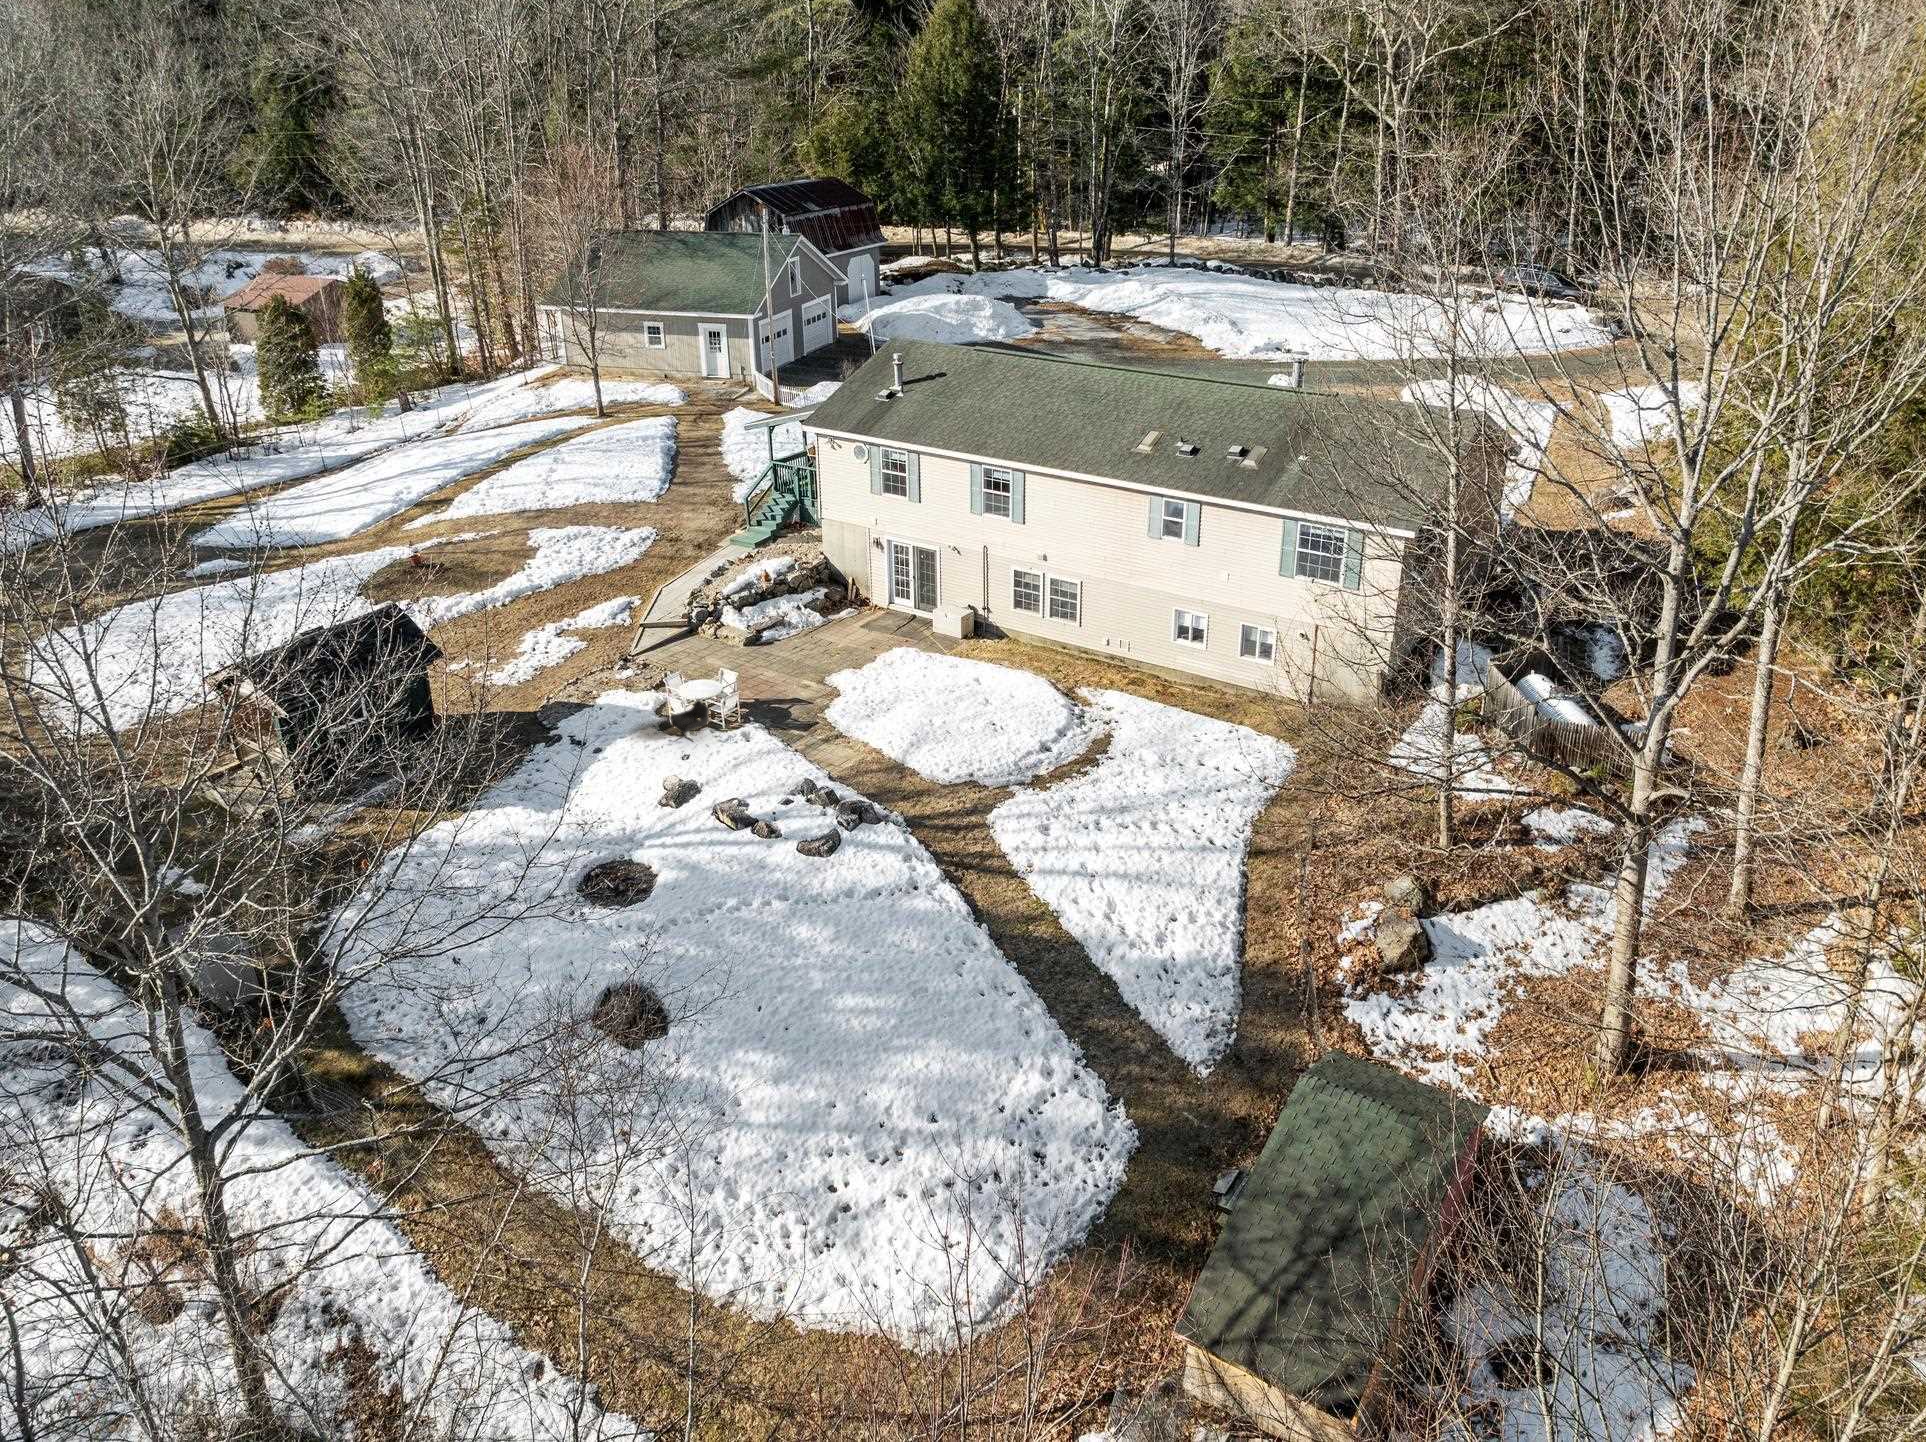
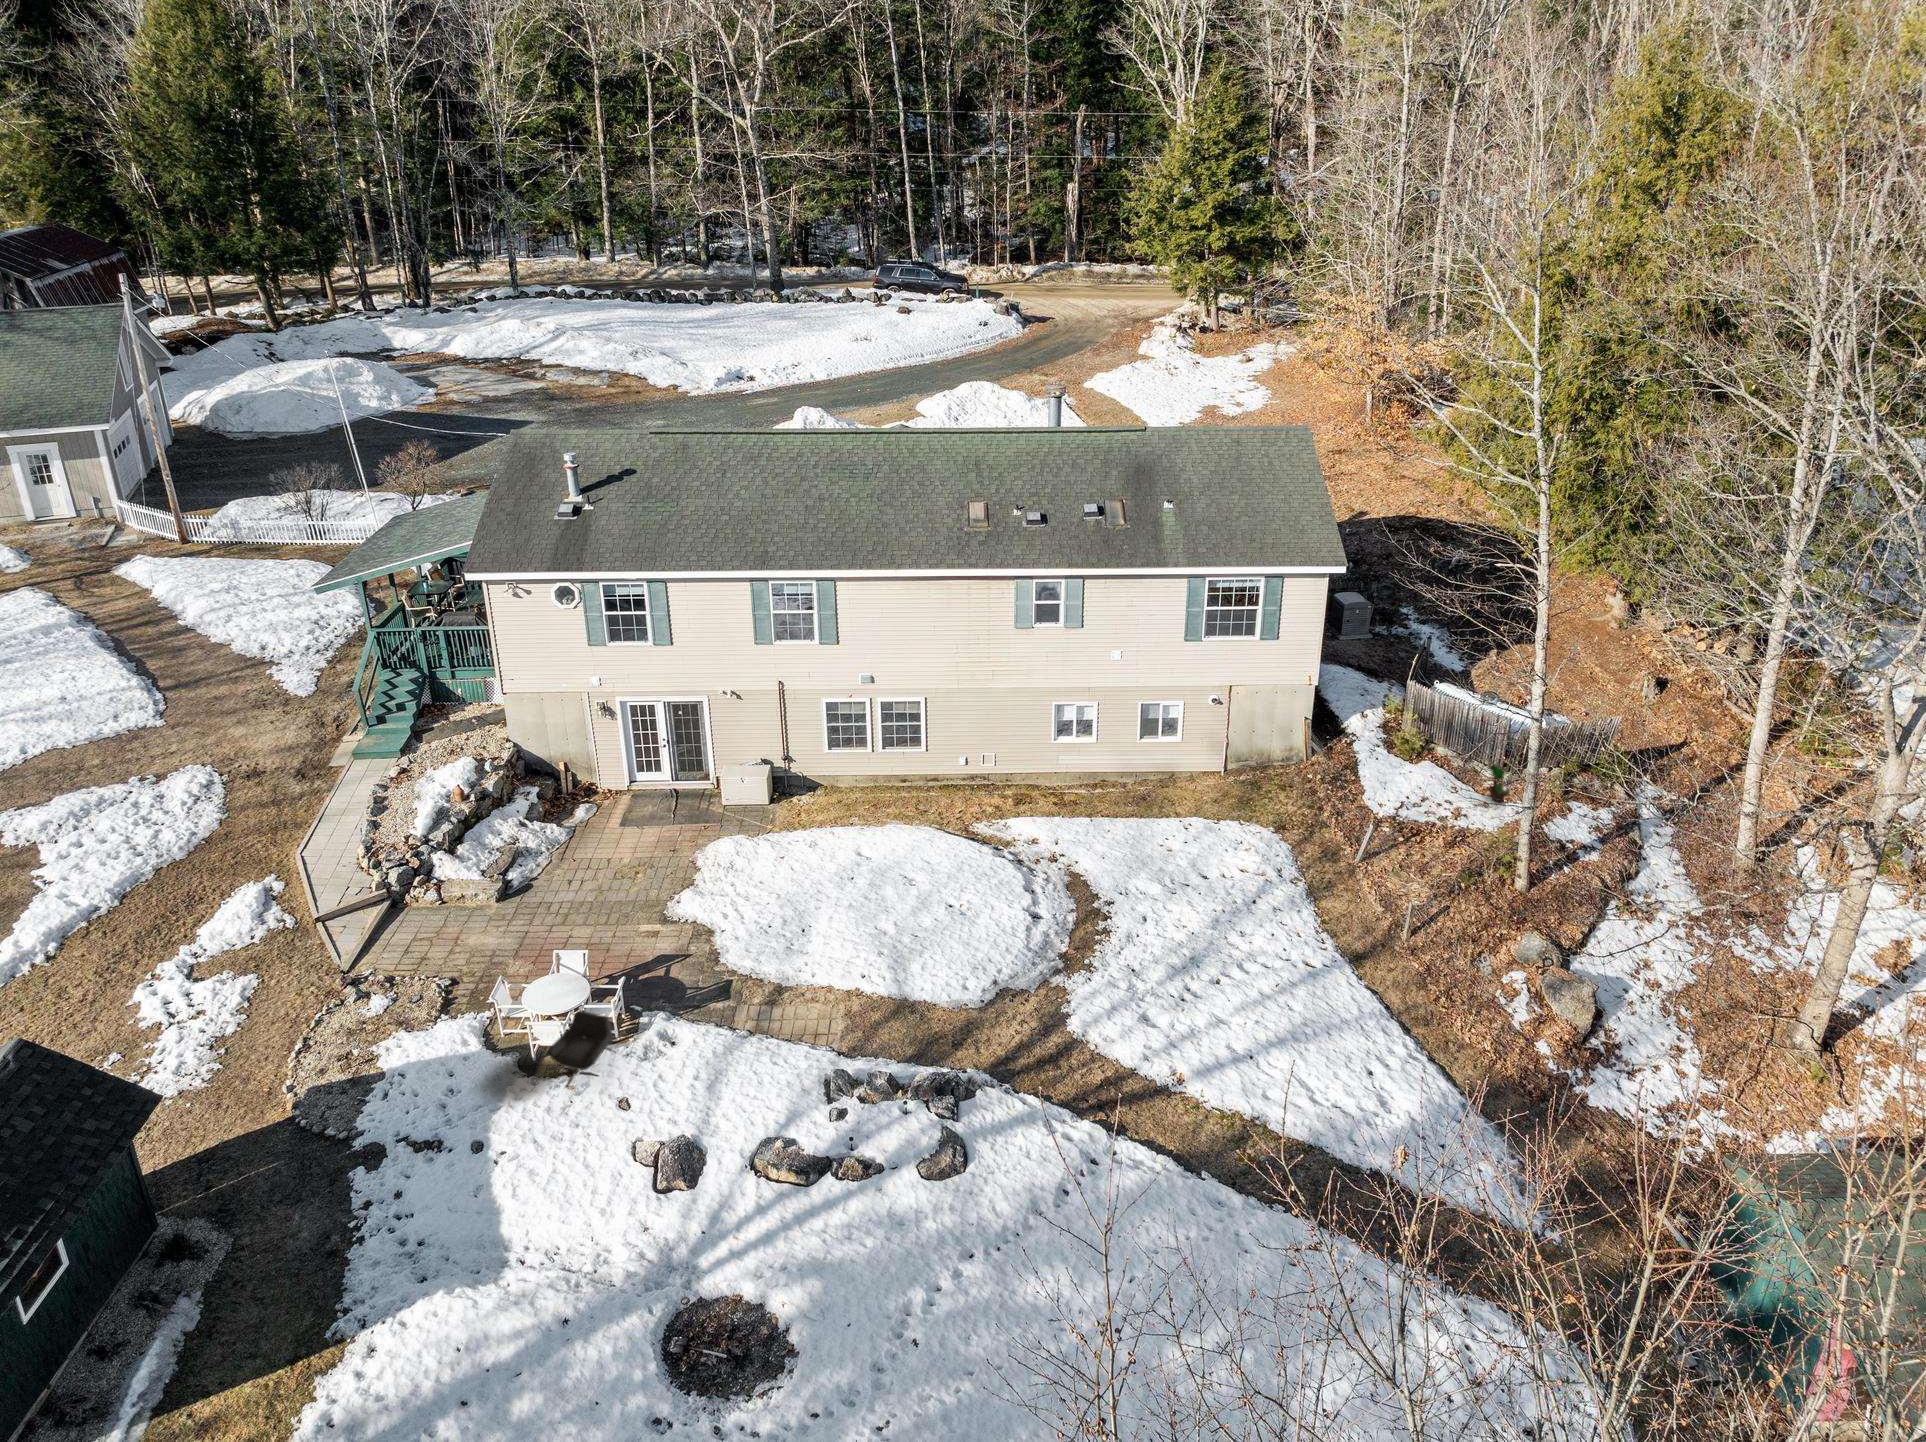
potted tree: none [1522,748,1546,789] -> present [1488,763,1510,801]

